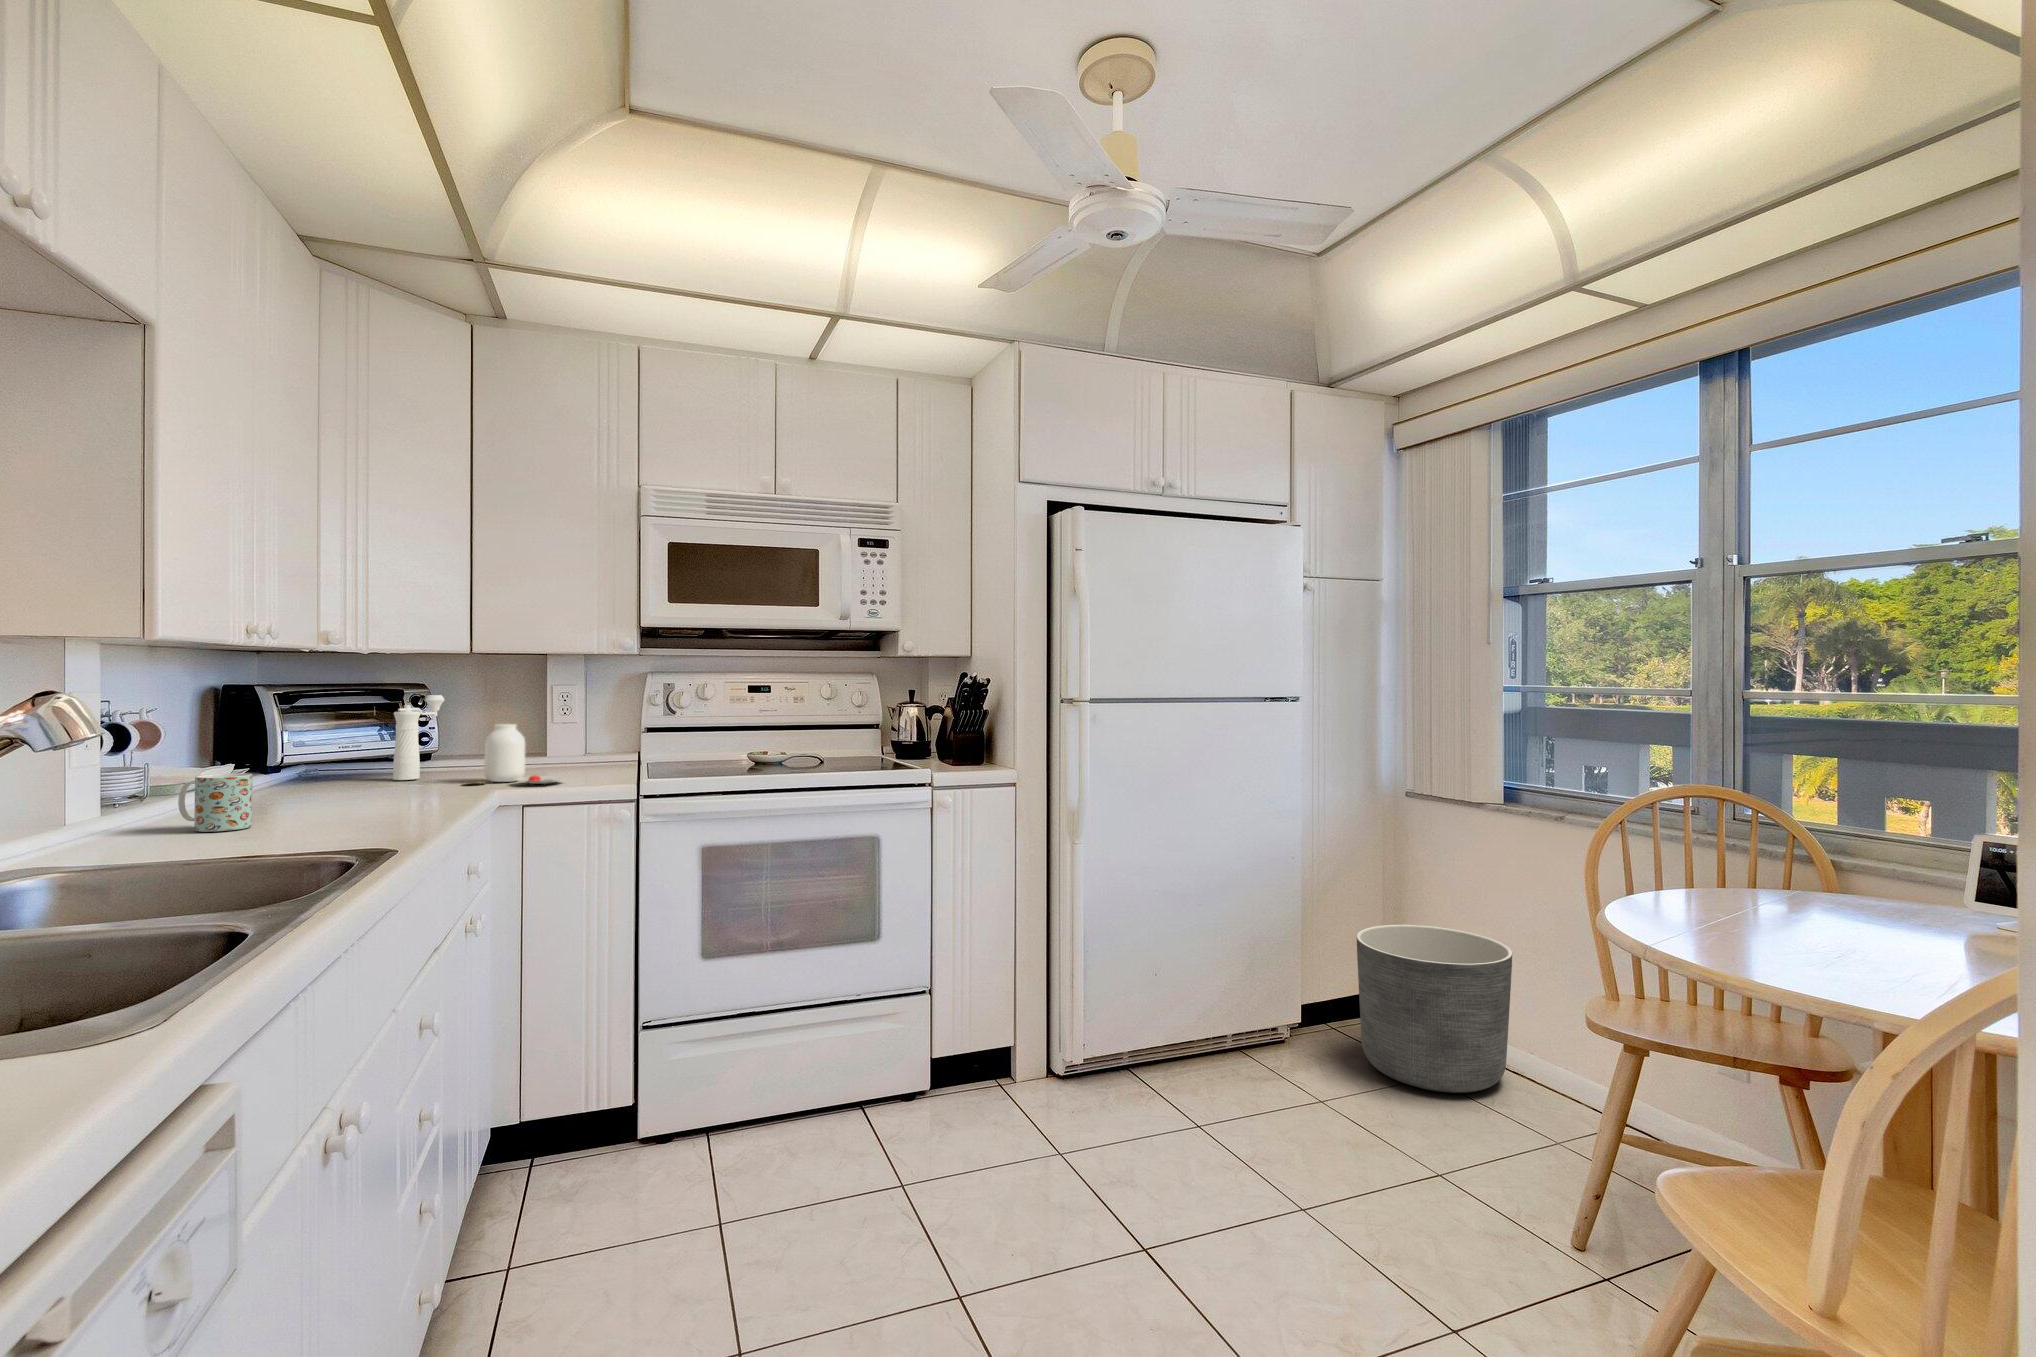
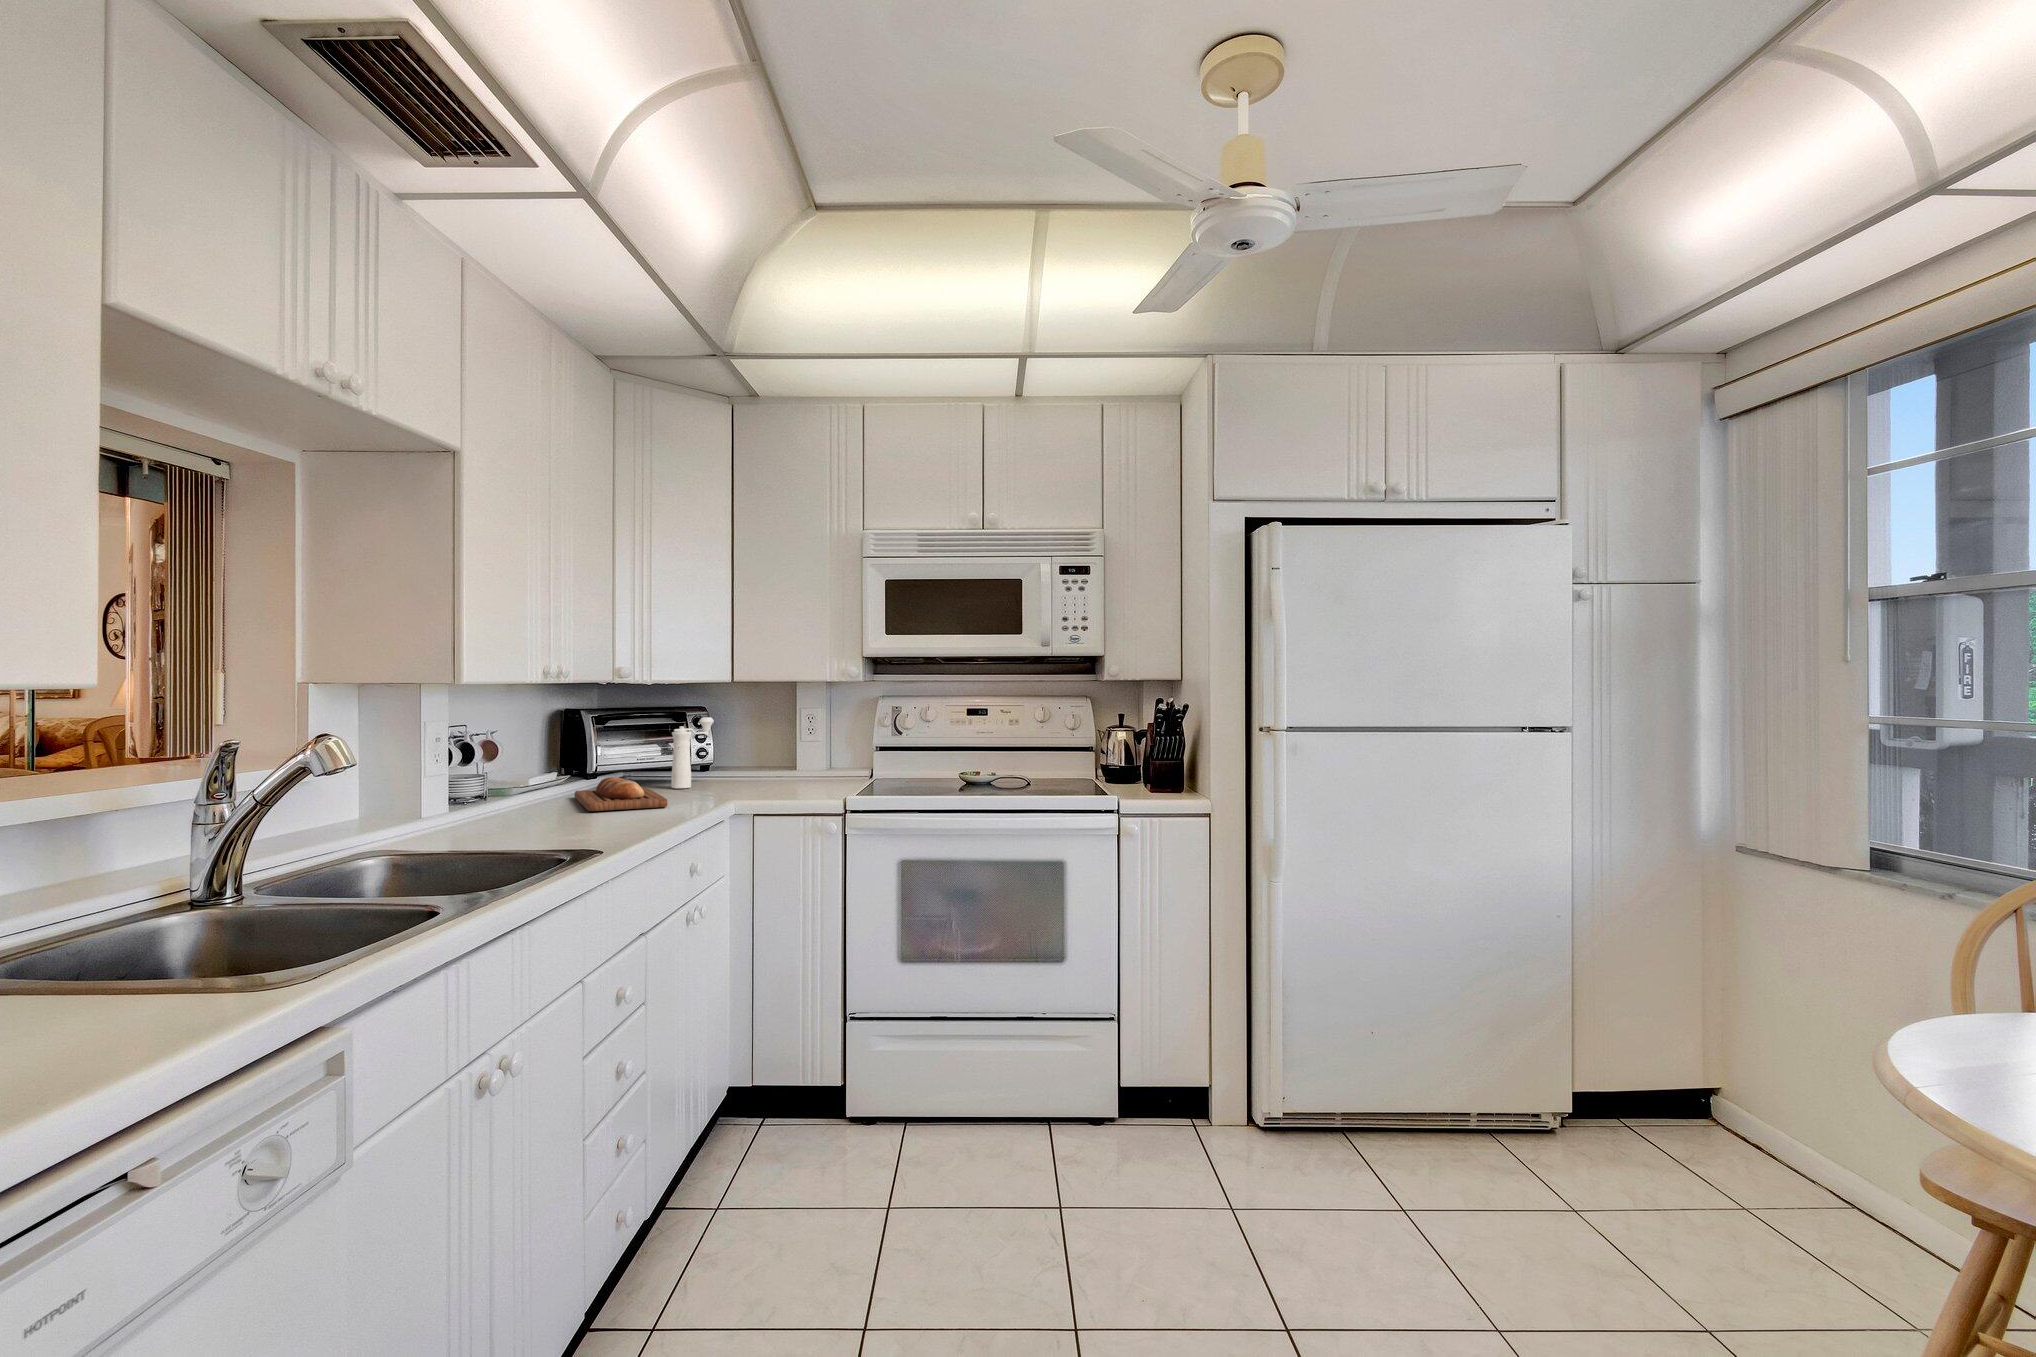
jar: present [484,724,566,784] -> none [713,743,793,796]
bread loaf: none [267,767,421,808] -> present [575,777,668,811]
mug: present [178,773,253,832] -> none [488,783,533,828]
planter: present [1357,925,1512,1093] -> none [1638,1009,1866,1239]

